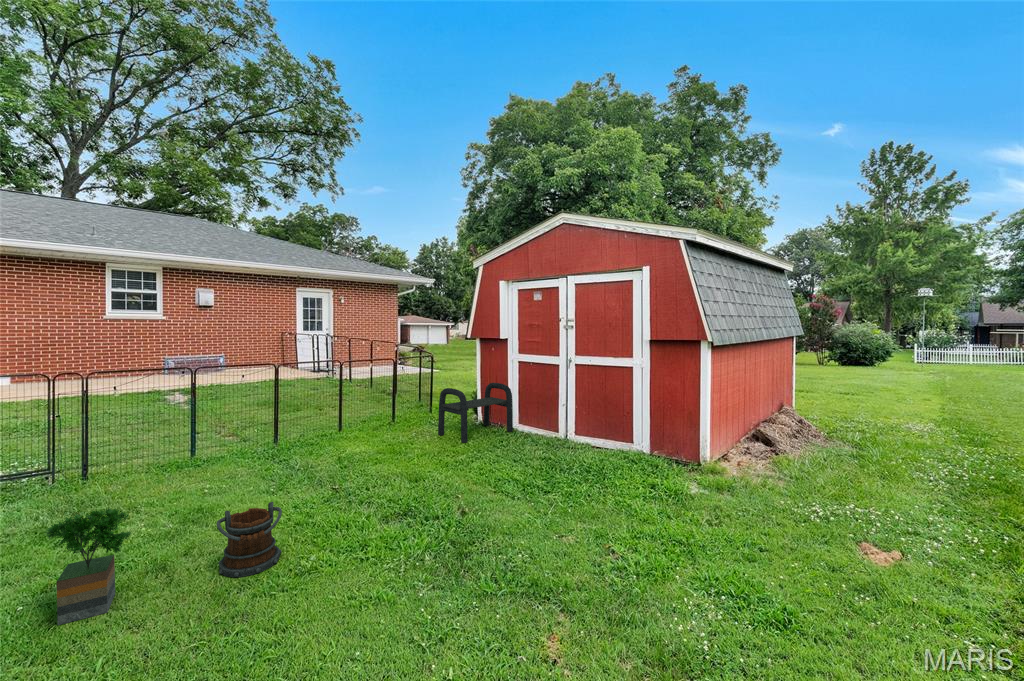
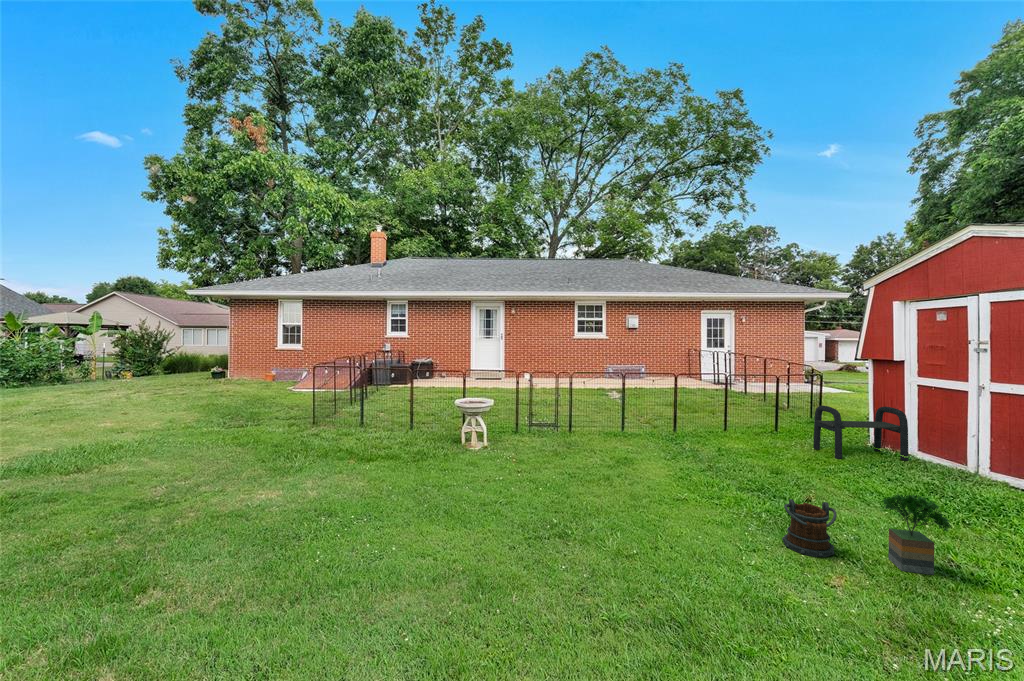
bucket: present [217,502,282,577] -> present [782,499,837,557]
potted tree: present [45,508,132,625] -> present [883,494,950,575]

